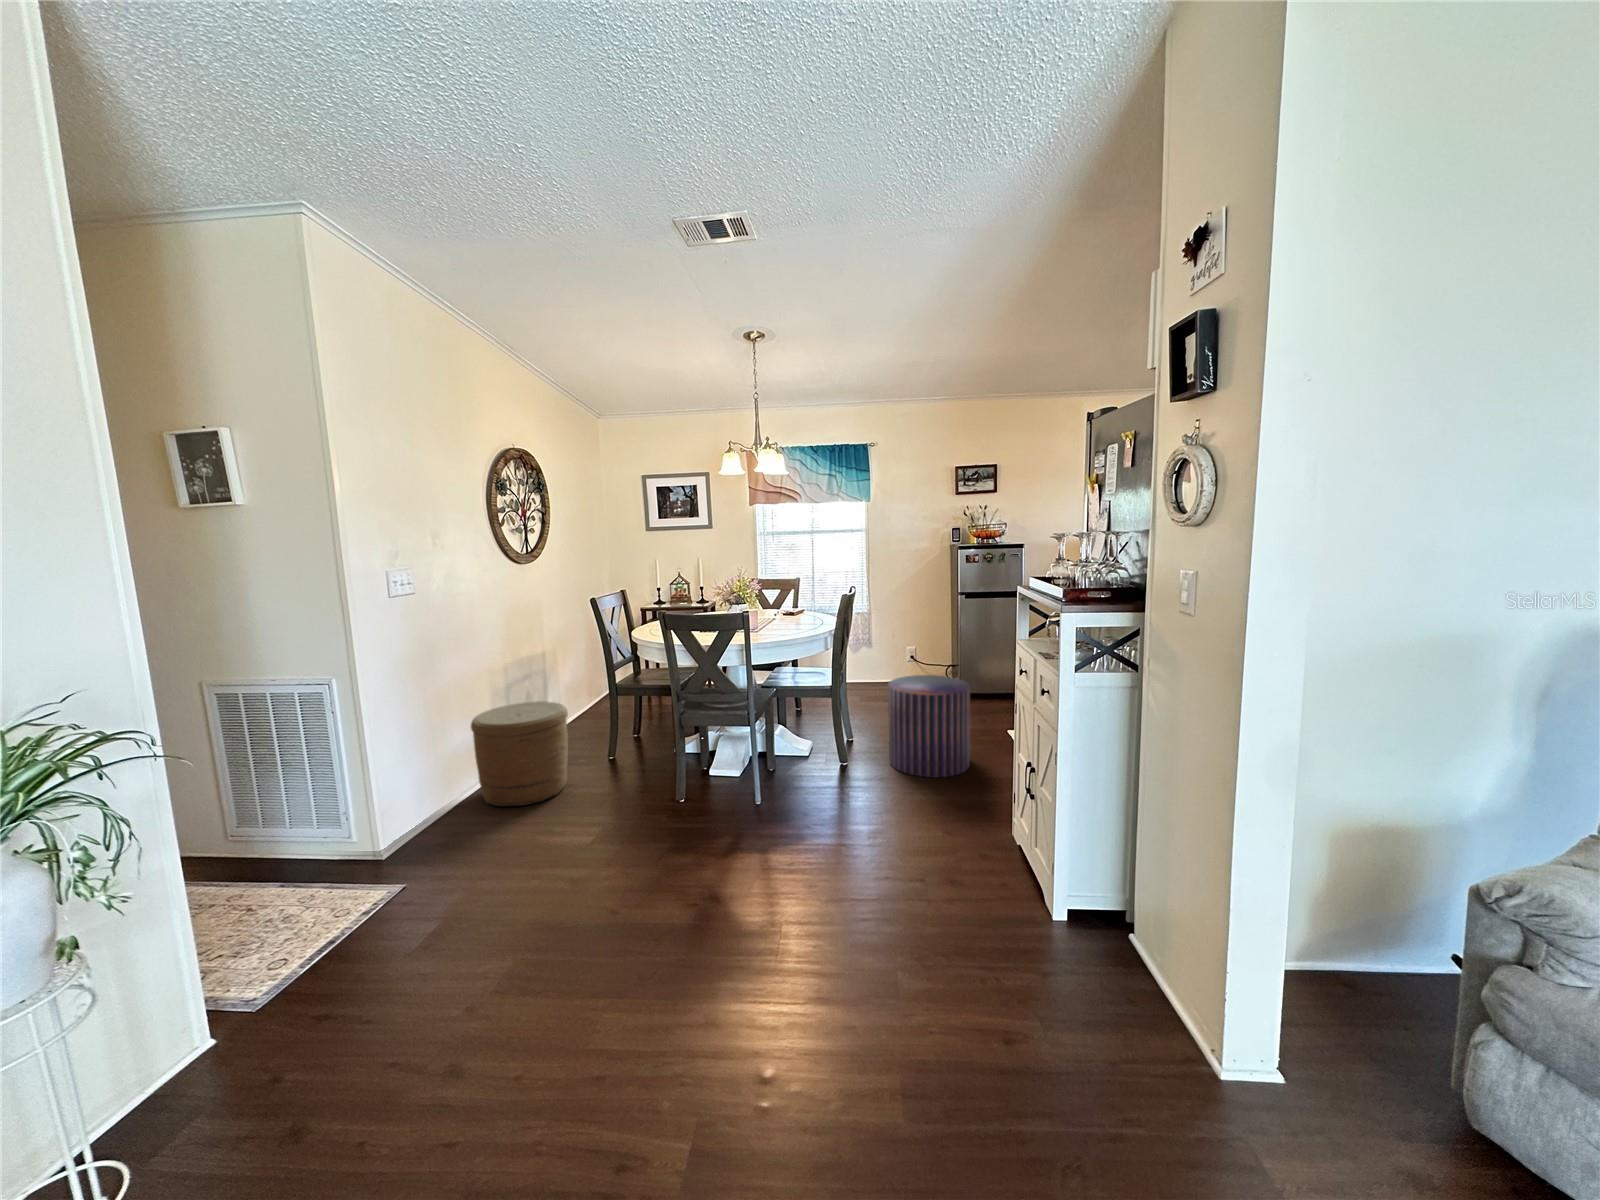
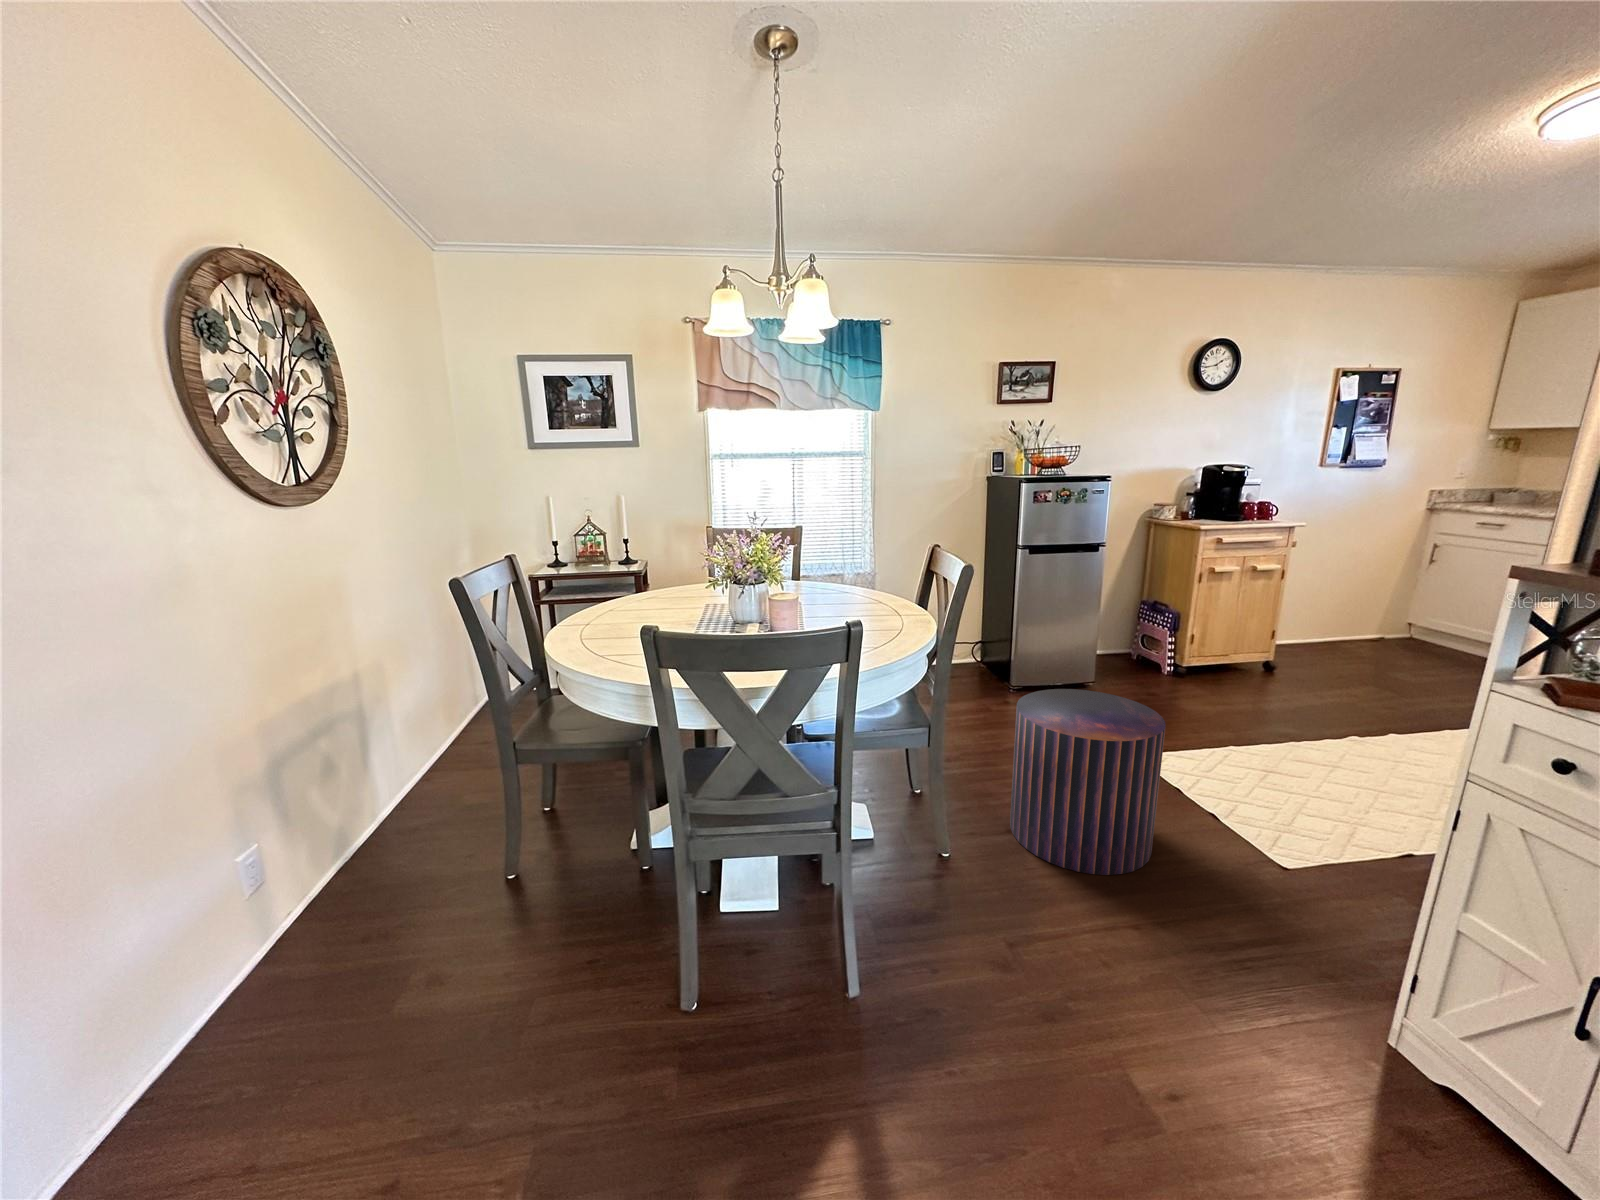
woven basket: present [471,701,568,806] -> none [162,807,428,1092]

